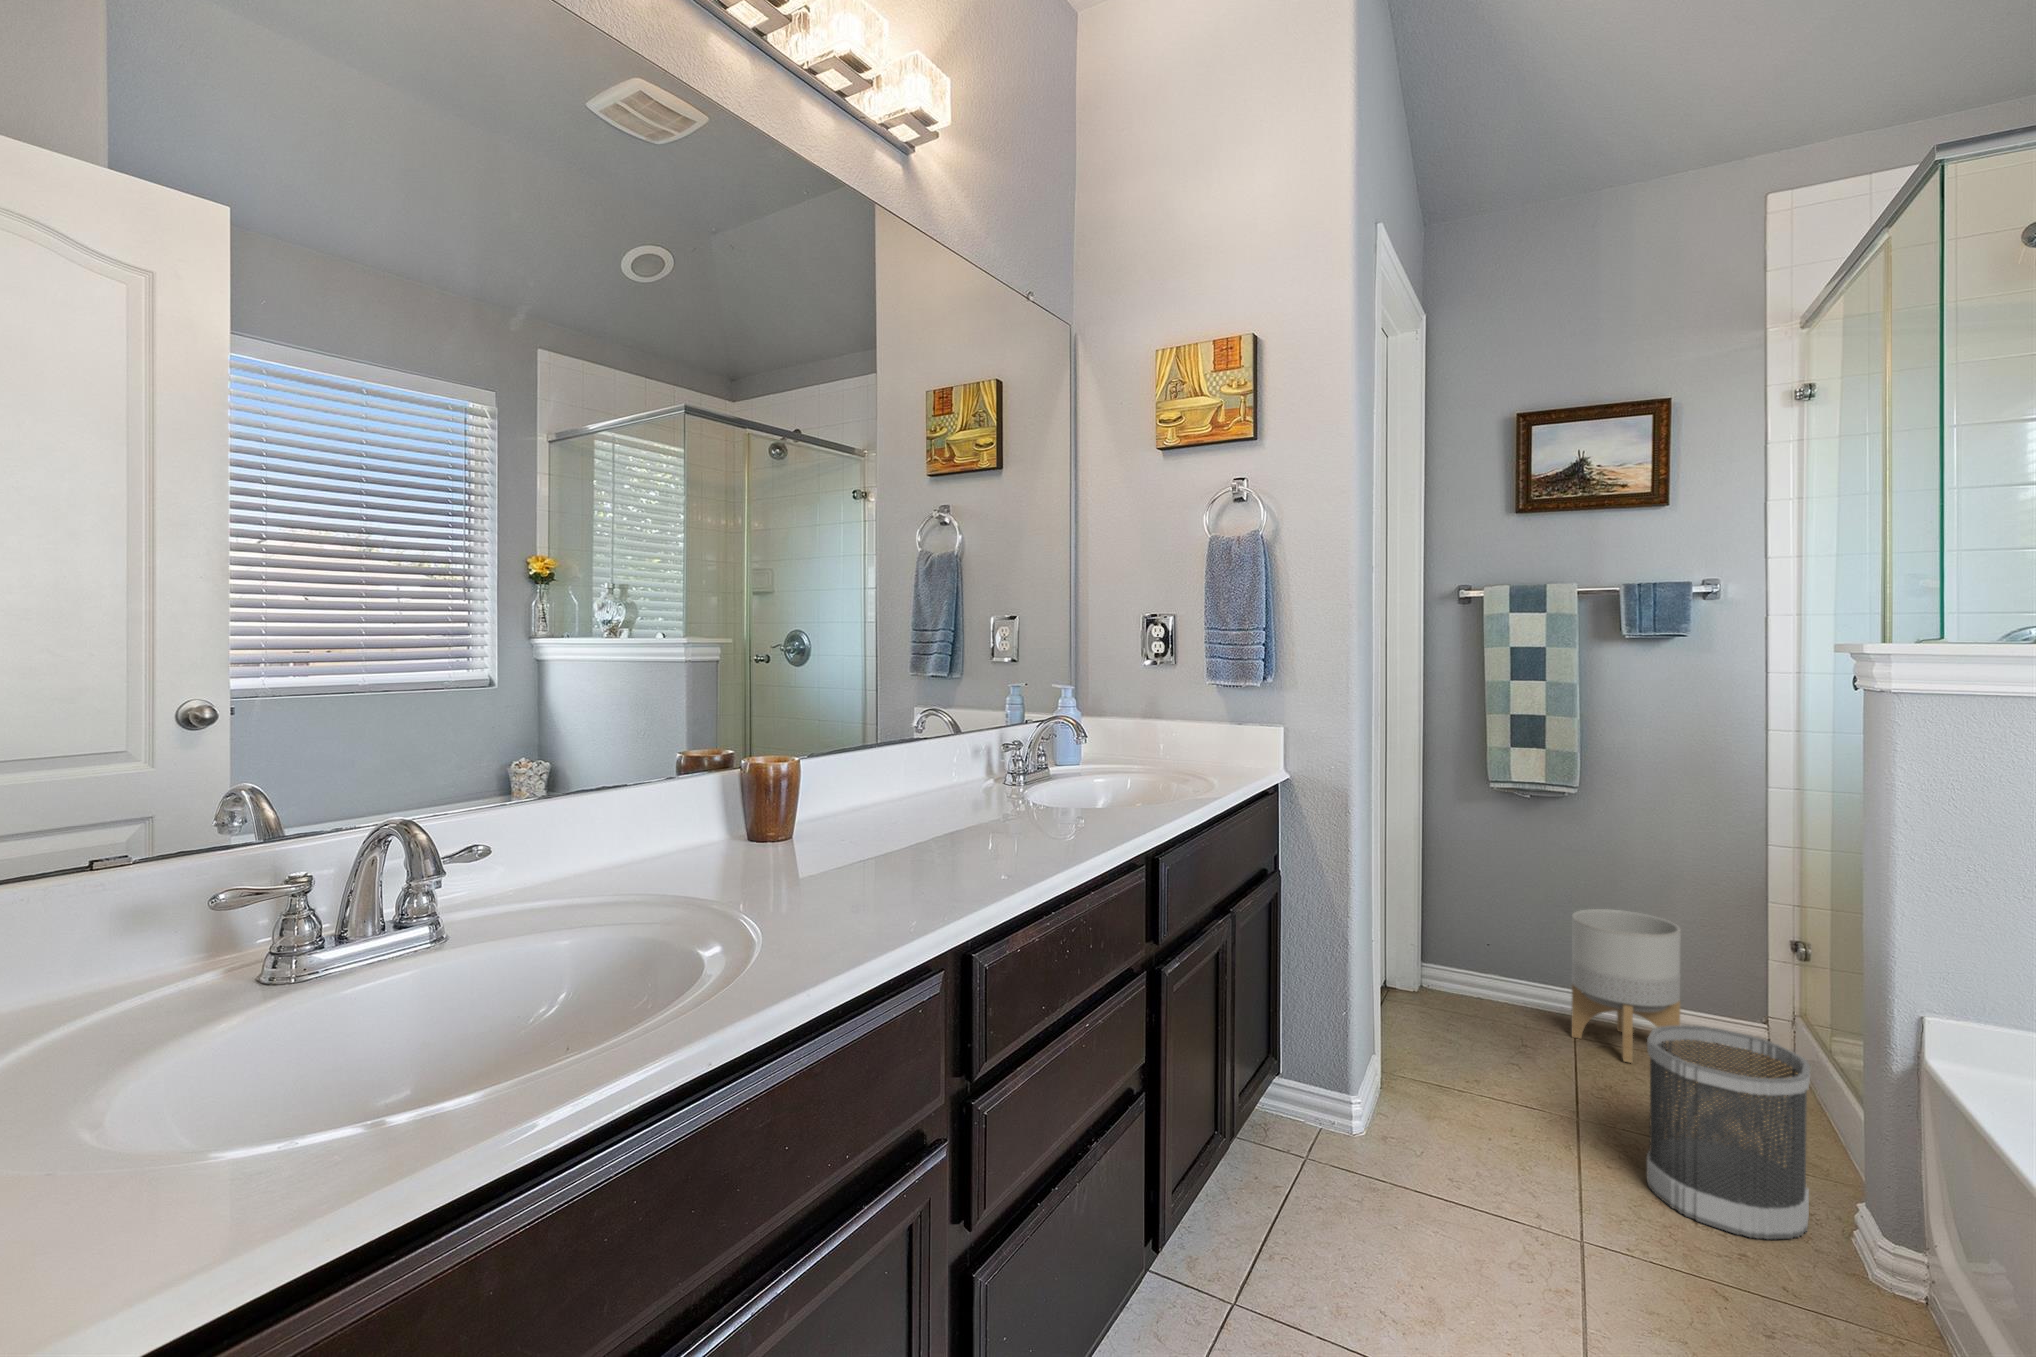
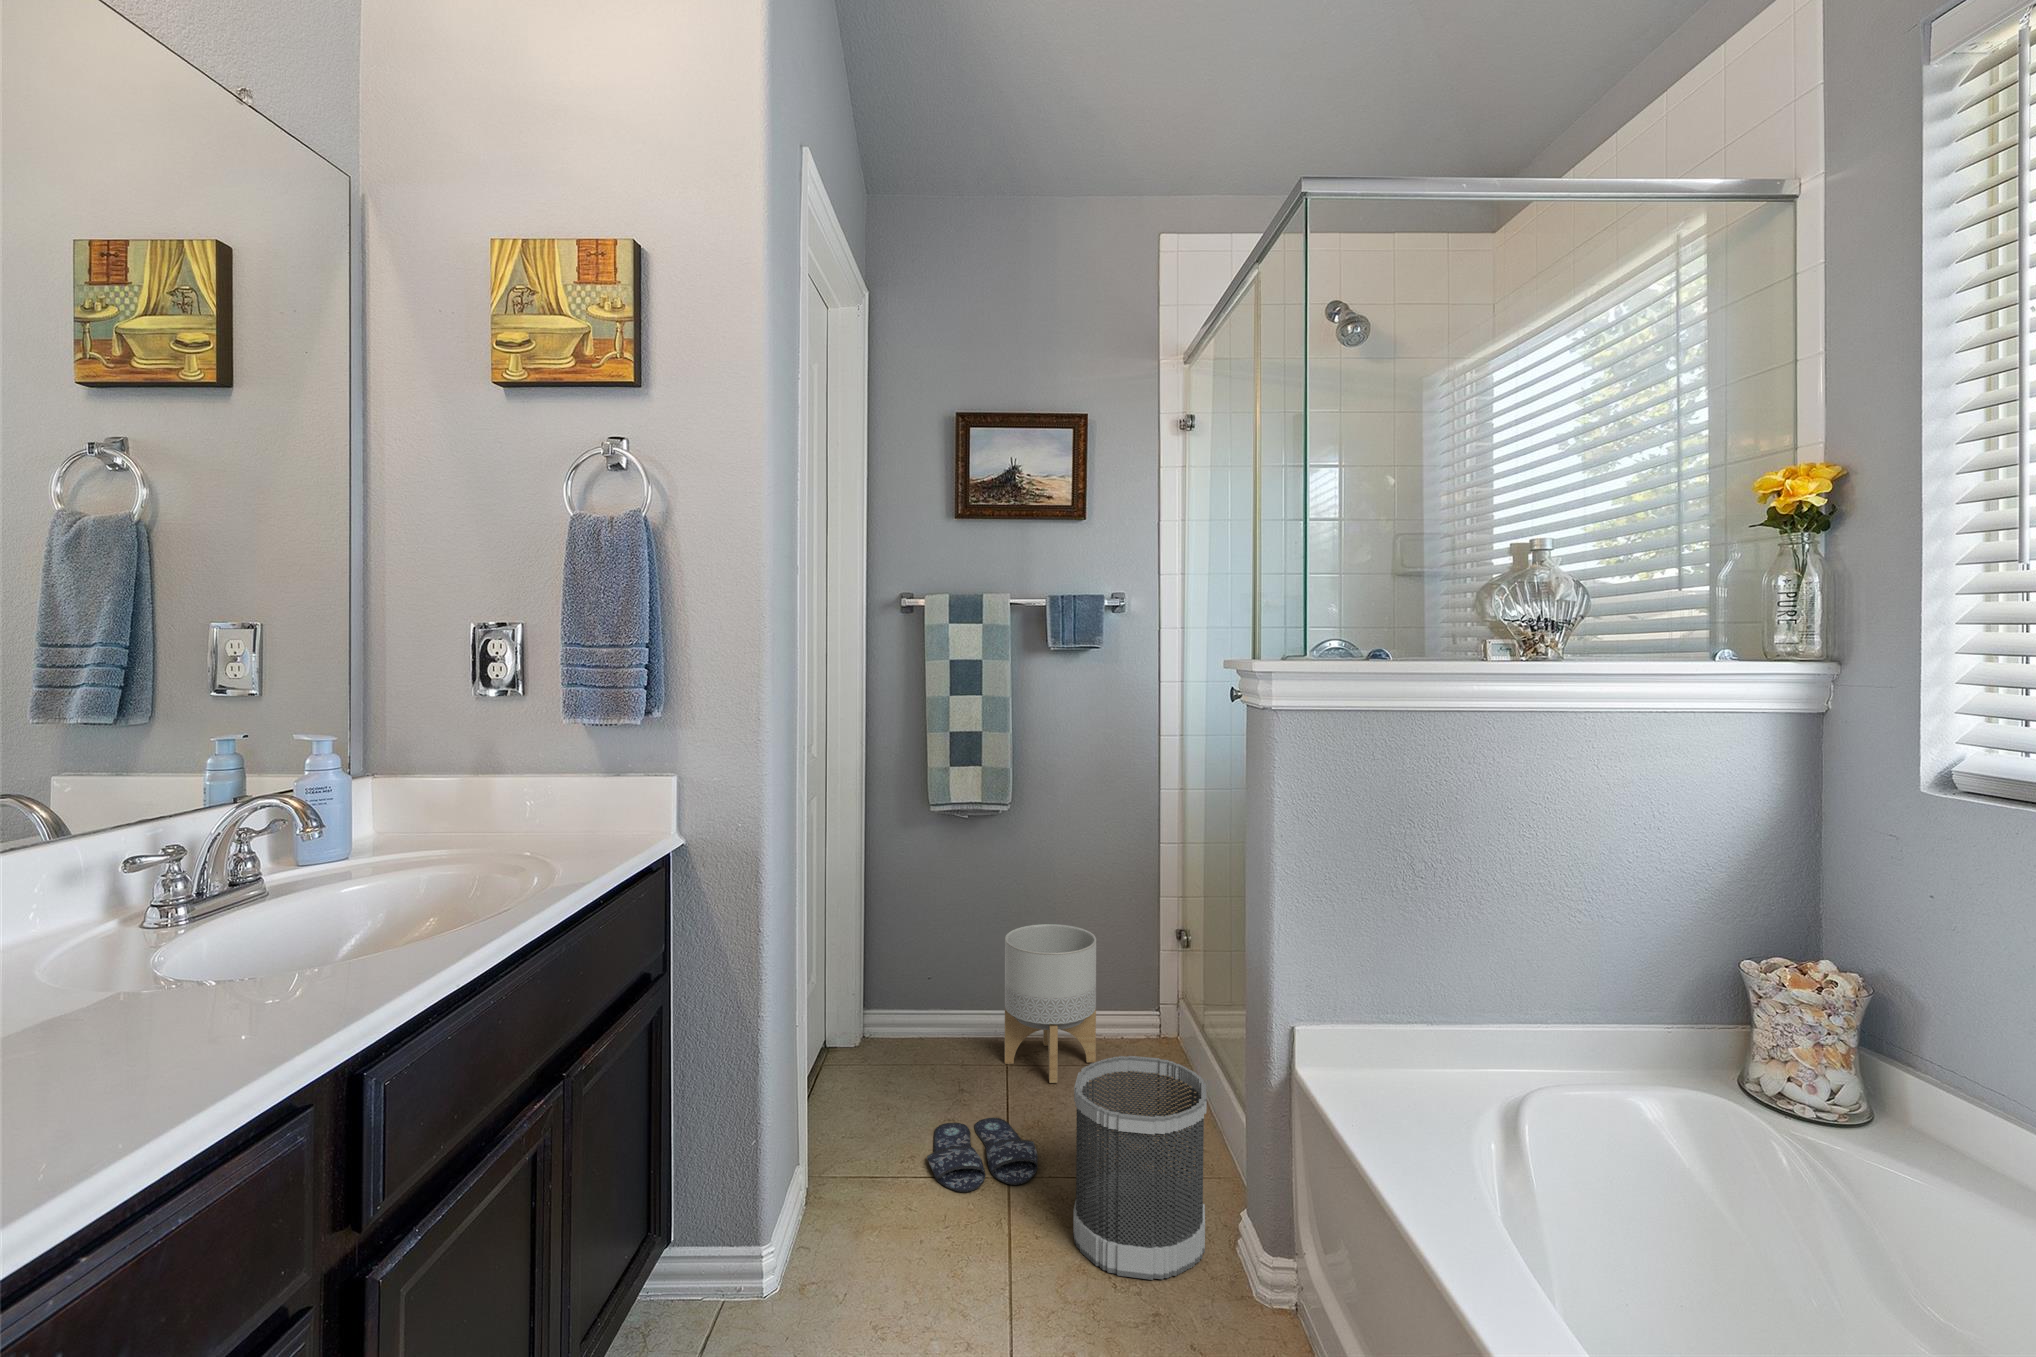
slippers: none [1490,1069,1608,1130] -> present [927,1118,1038,1192]

